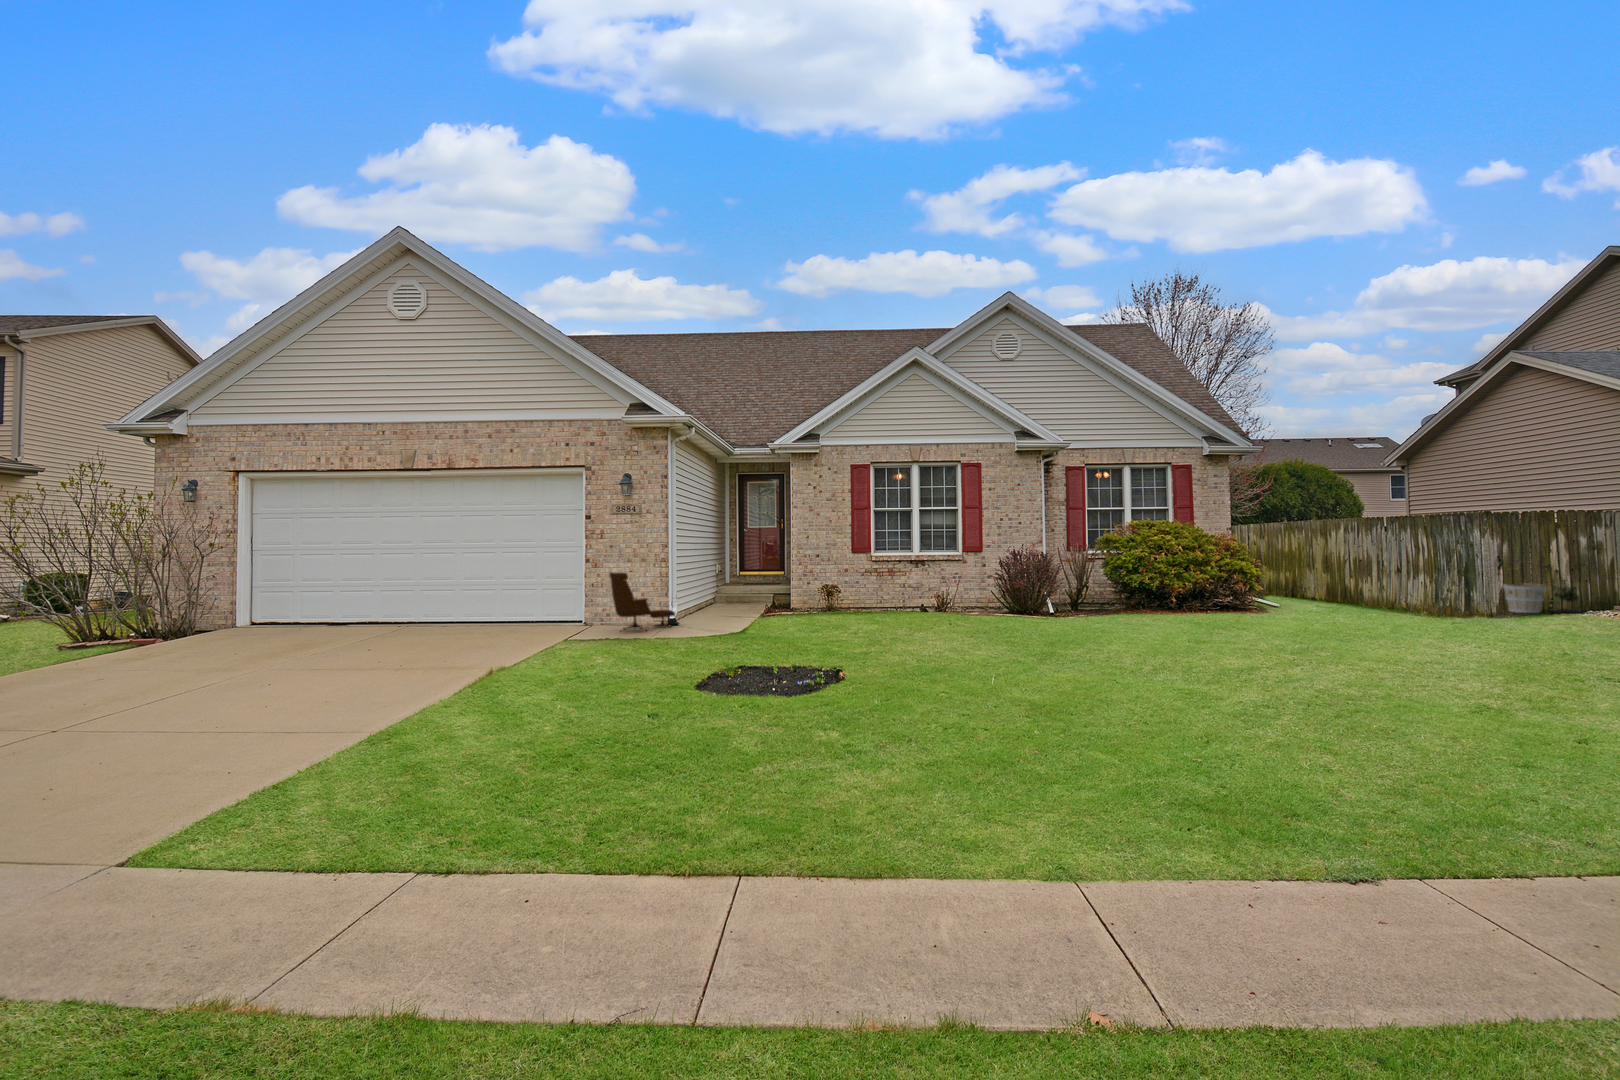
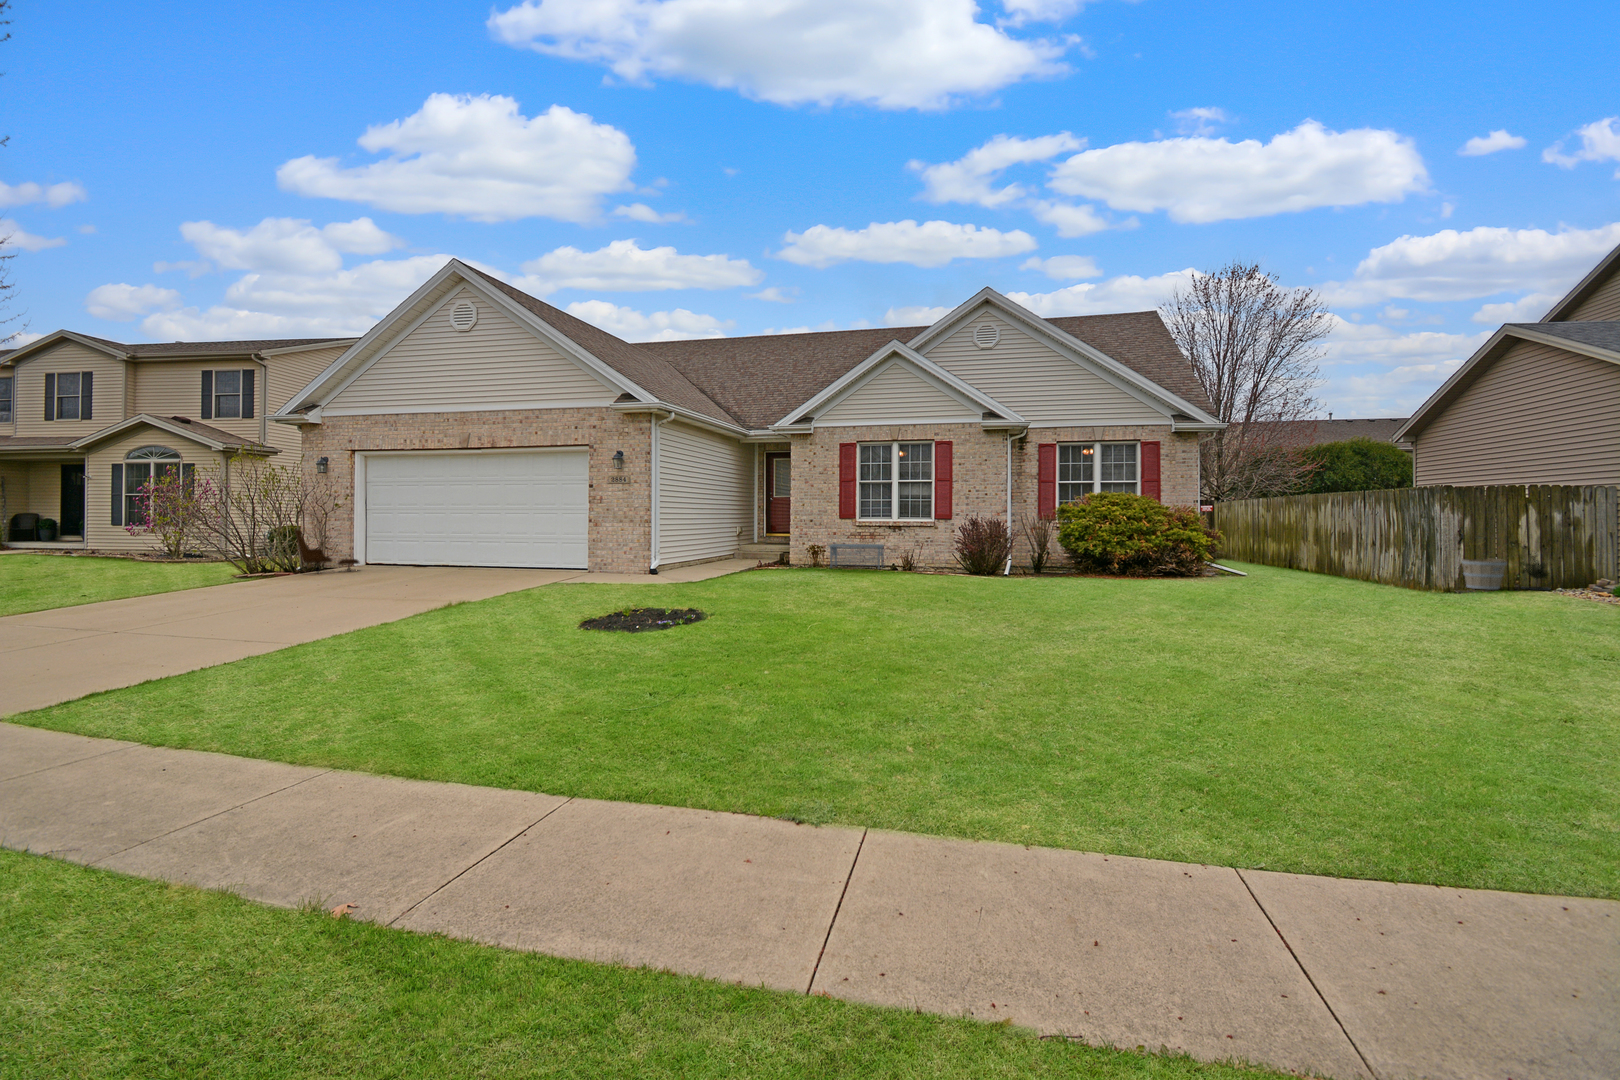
lounge chair: present [609,572,675,630] -> present [295,530,359,572]
storage bench: none [854,580,916,609] -> present [829,544,884,568]

